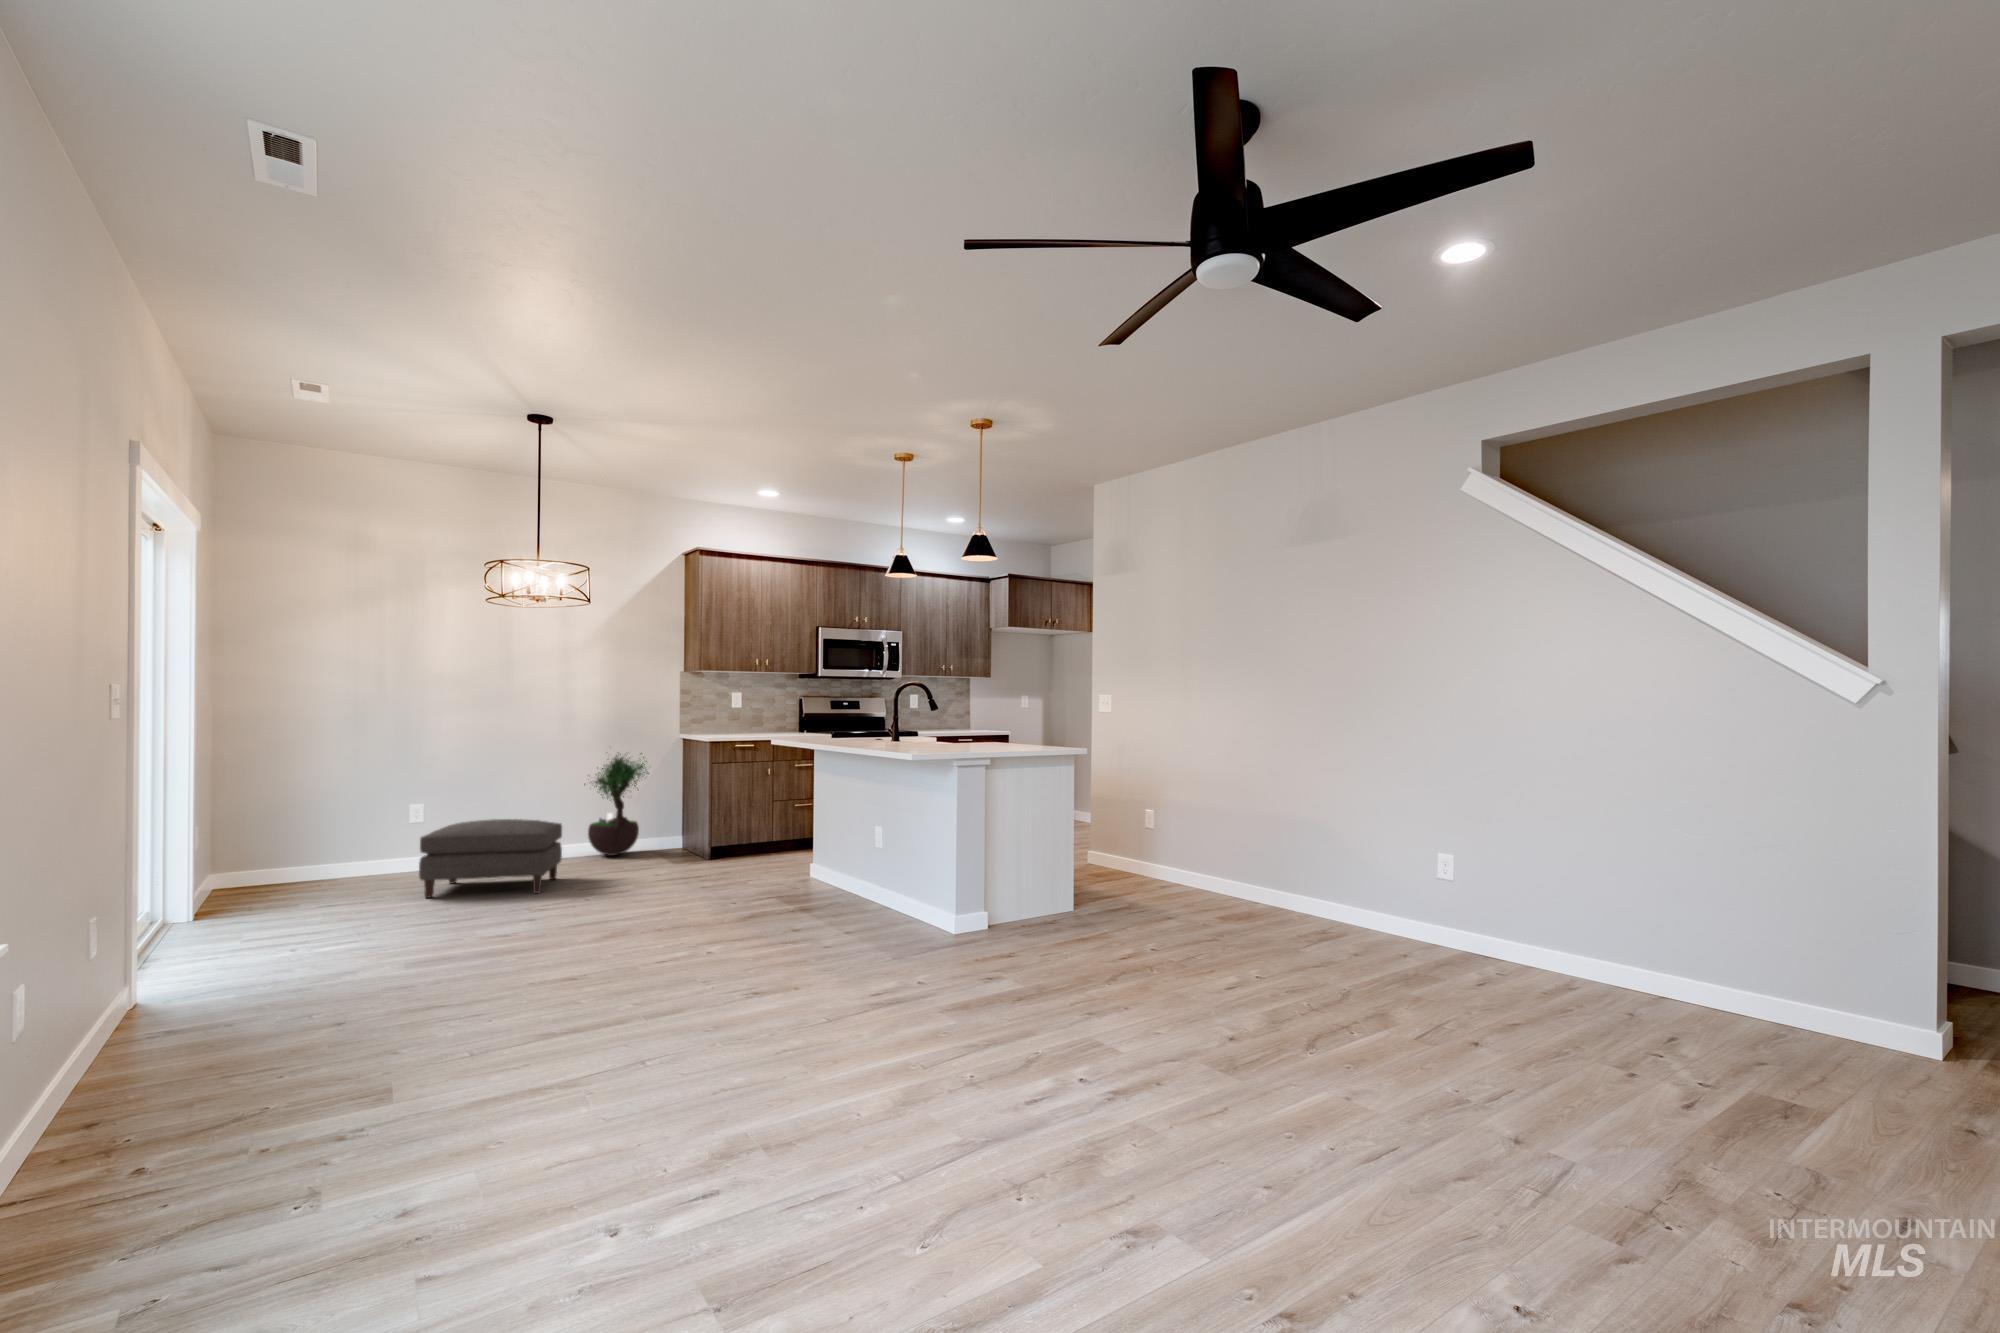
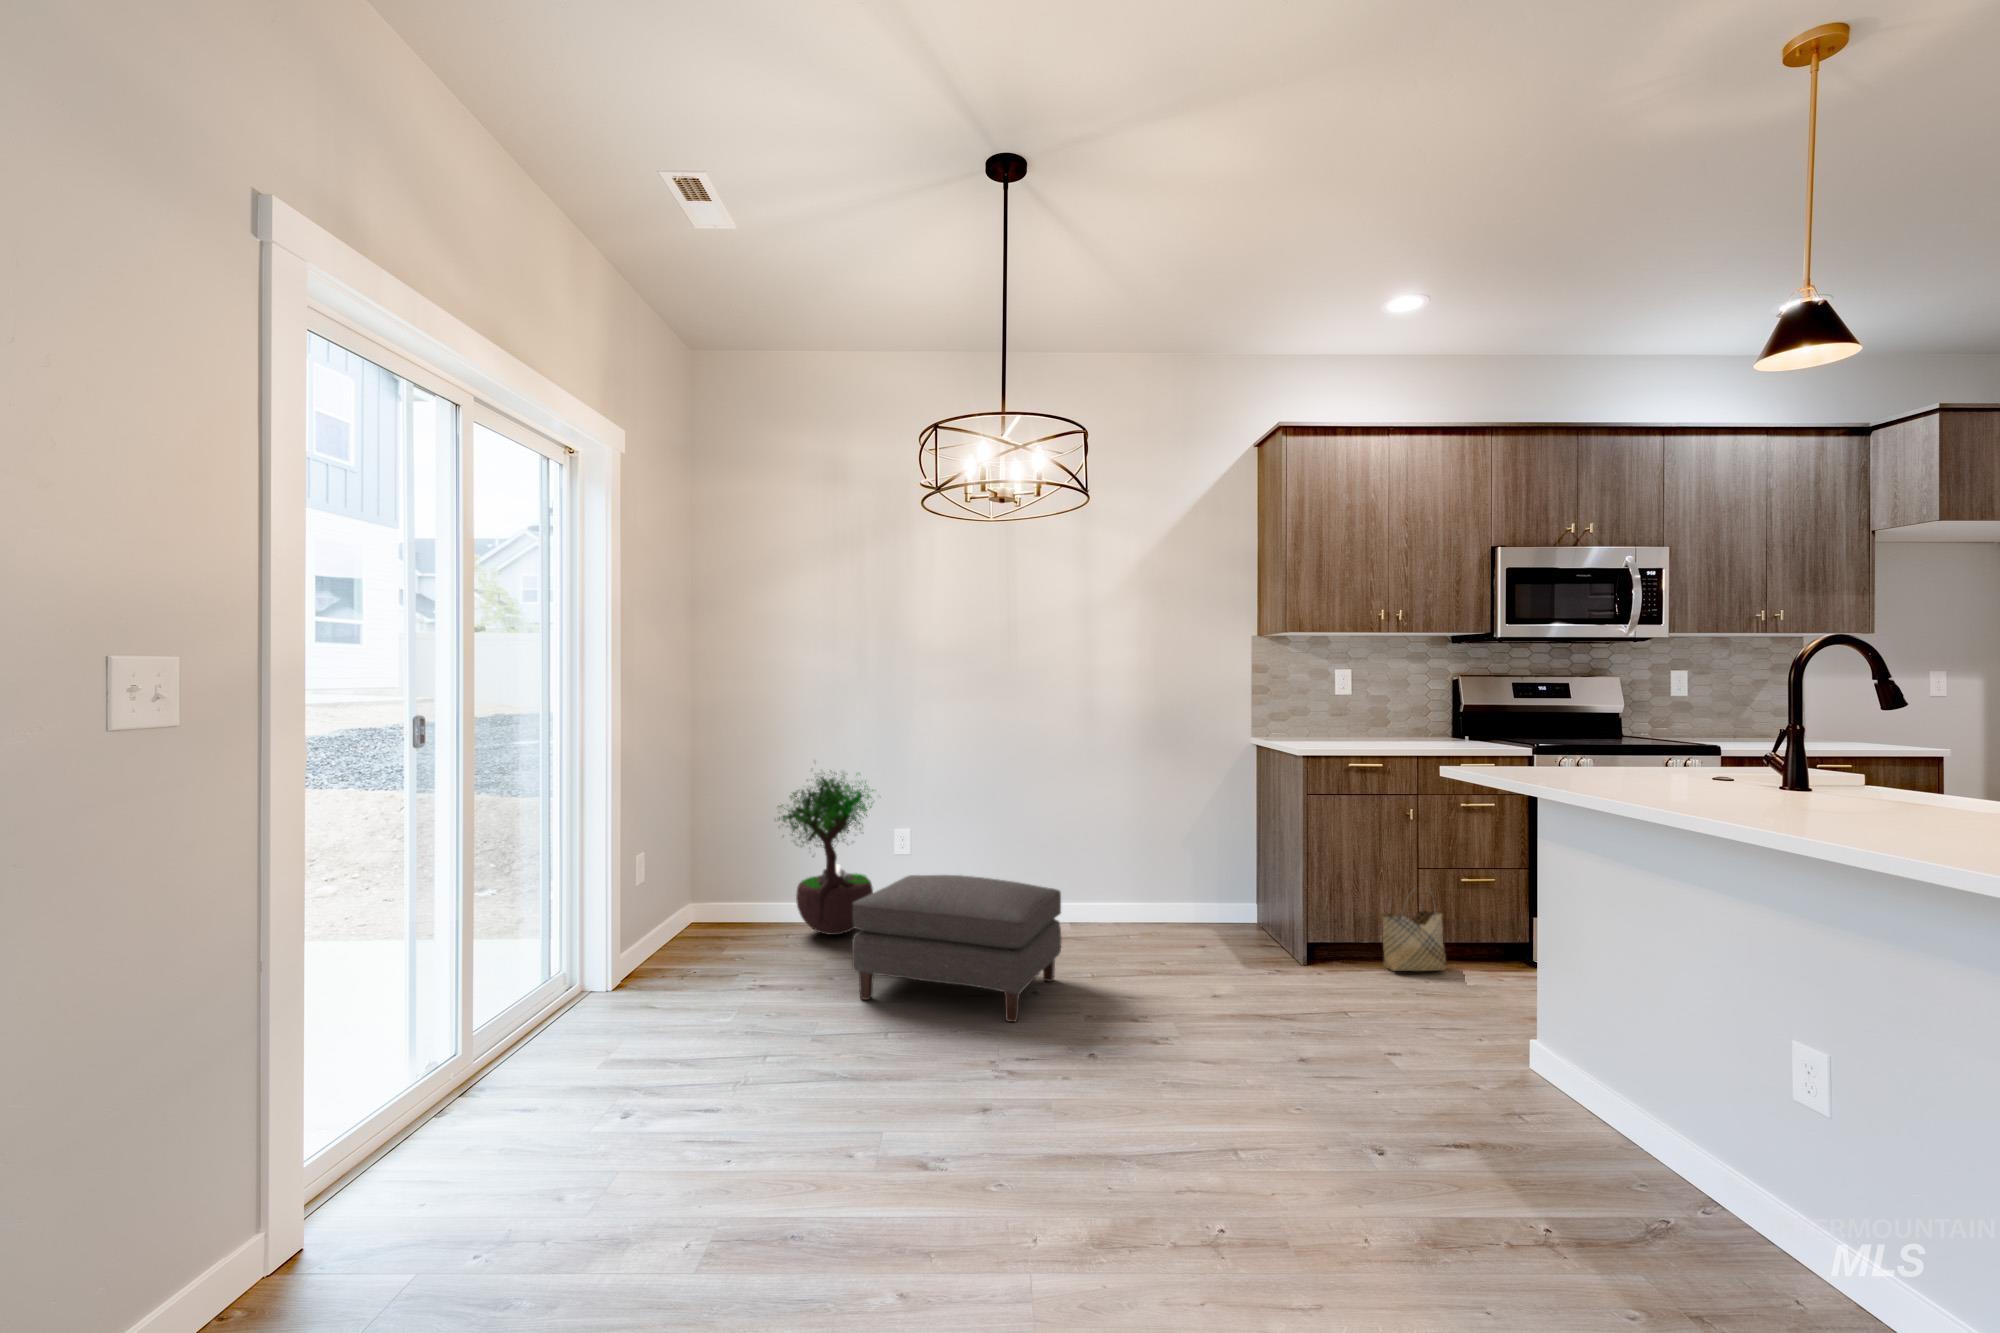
potted tree: present [584,753,649,856] -> present [778,772,873,935]
woven basket: none [751,807,784,856] -> present [1382,880,1446,971]

